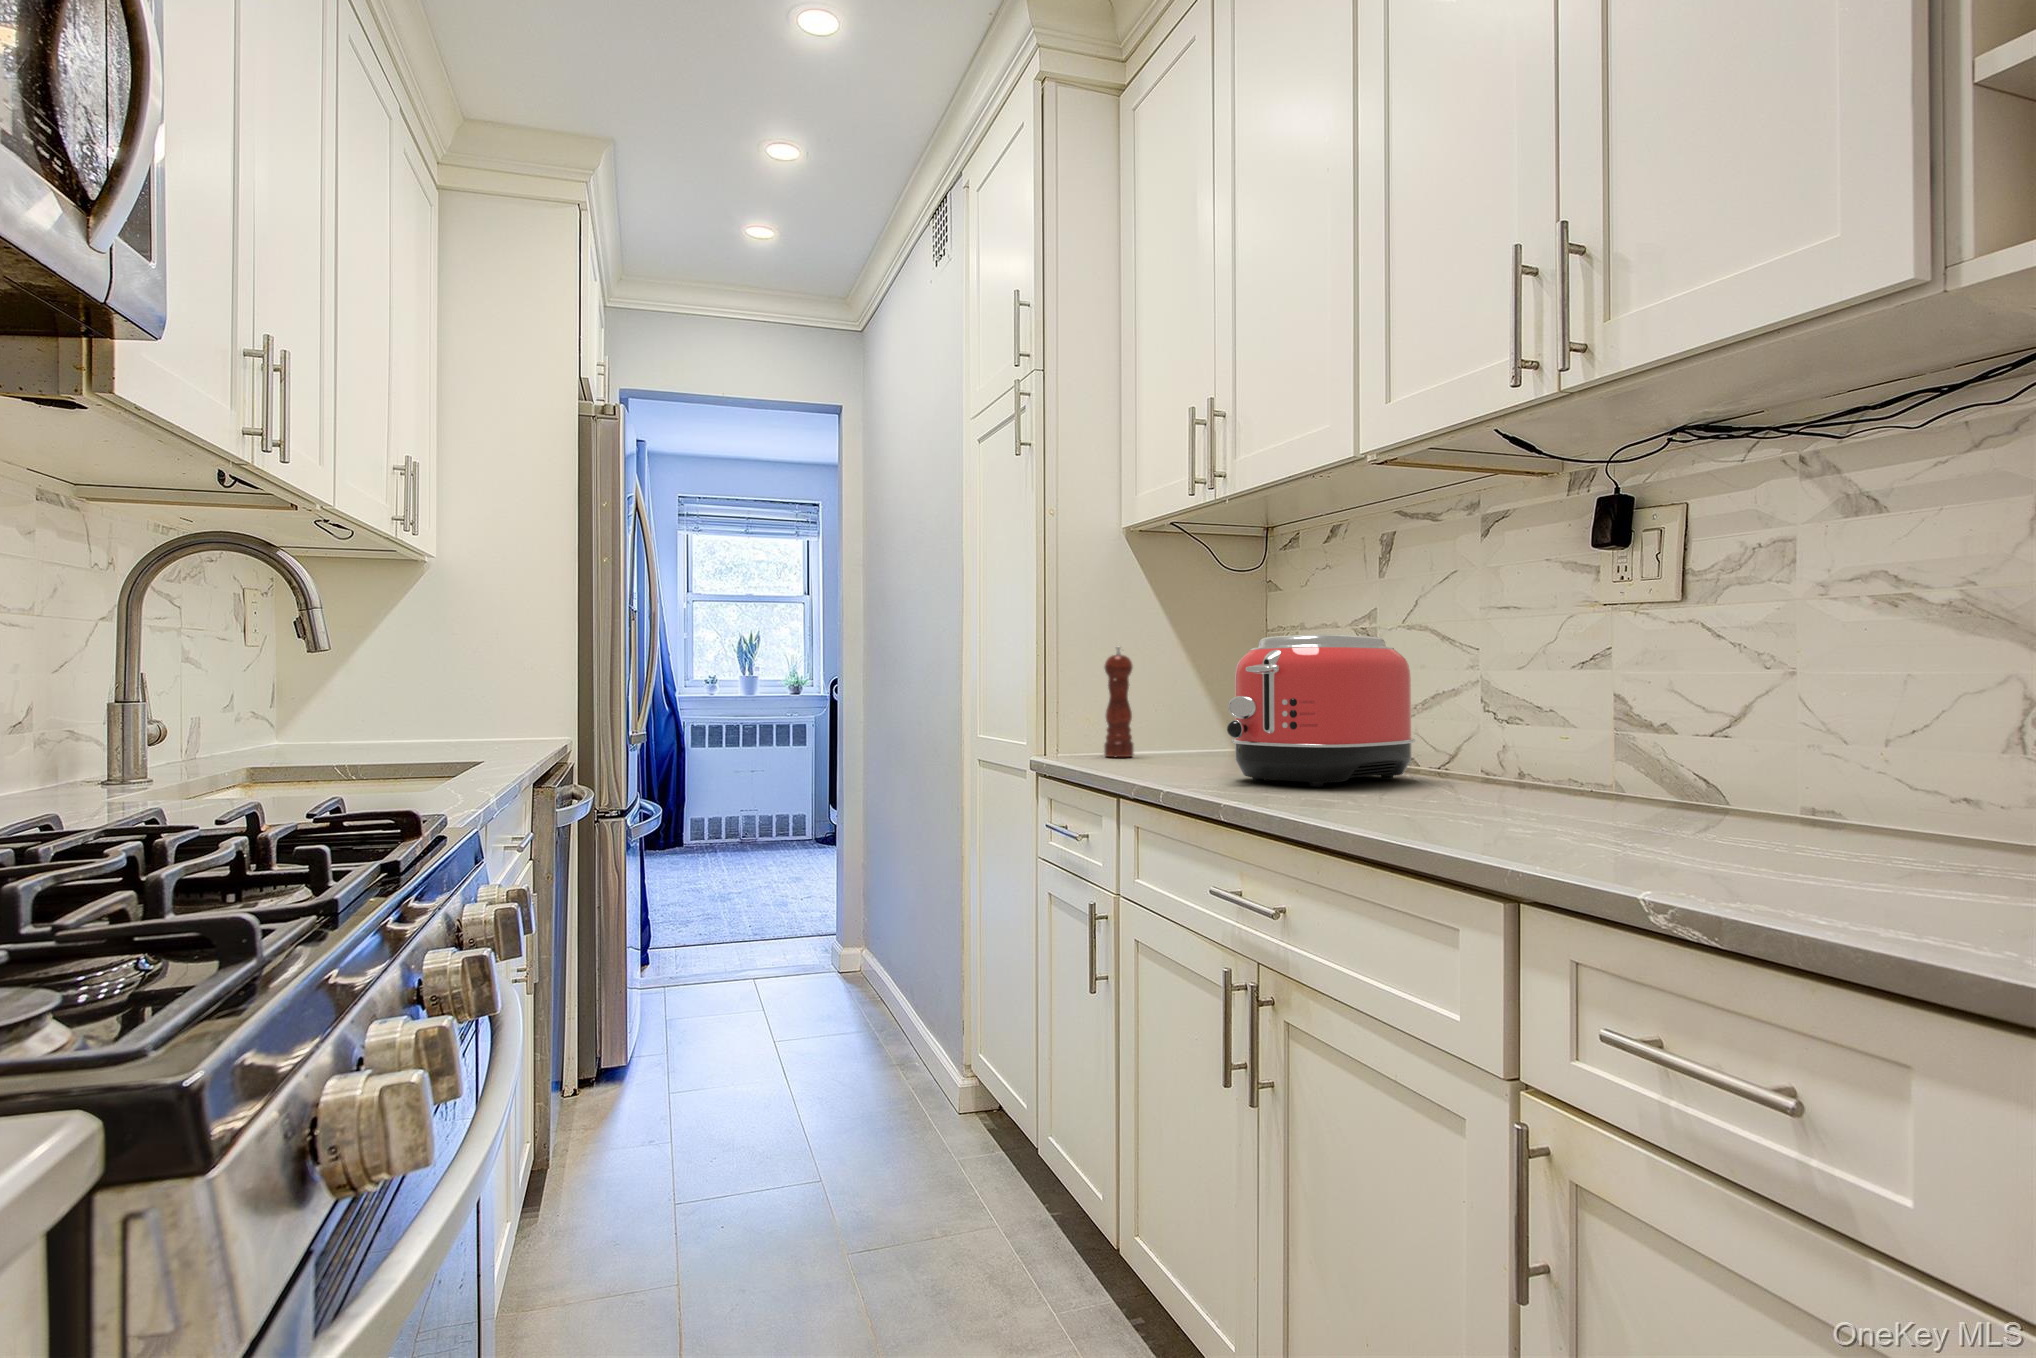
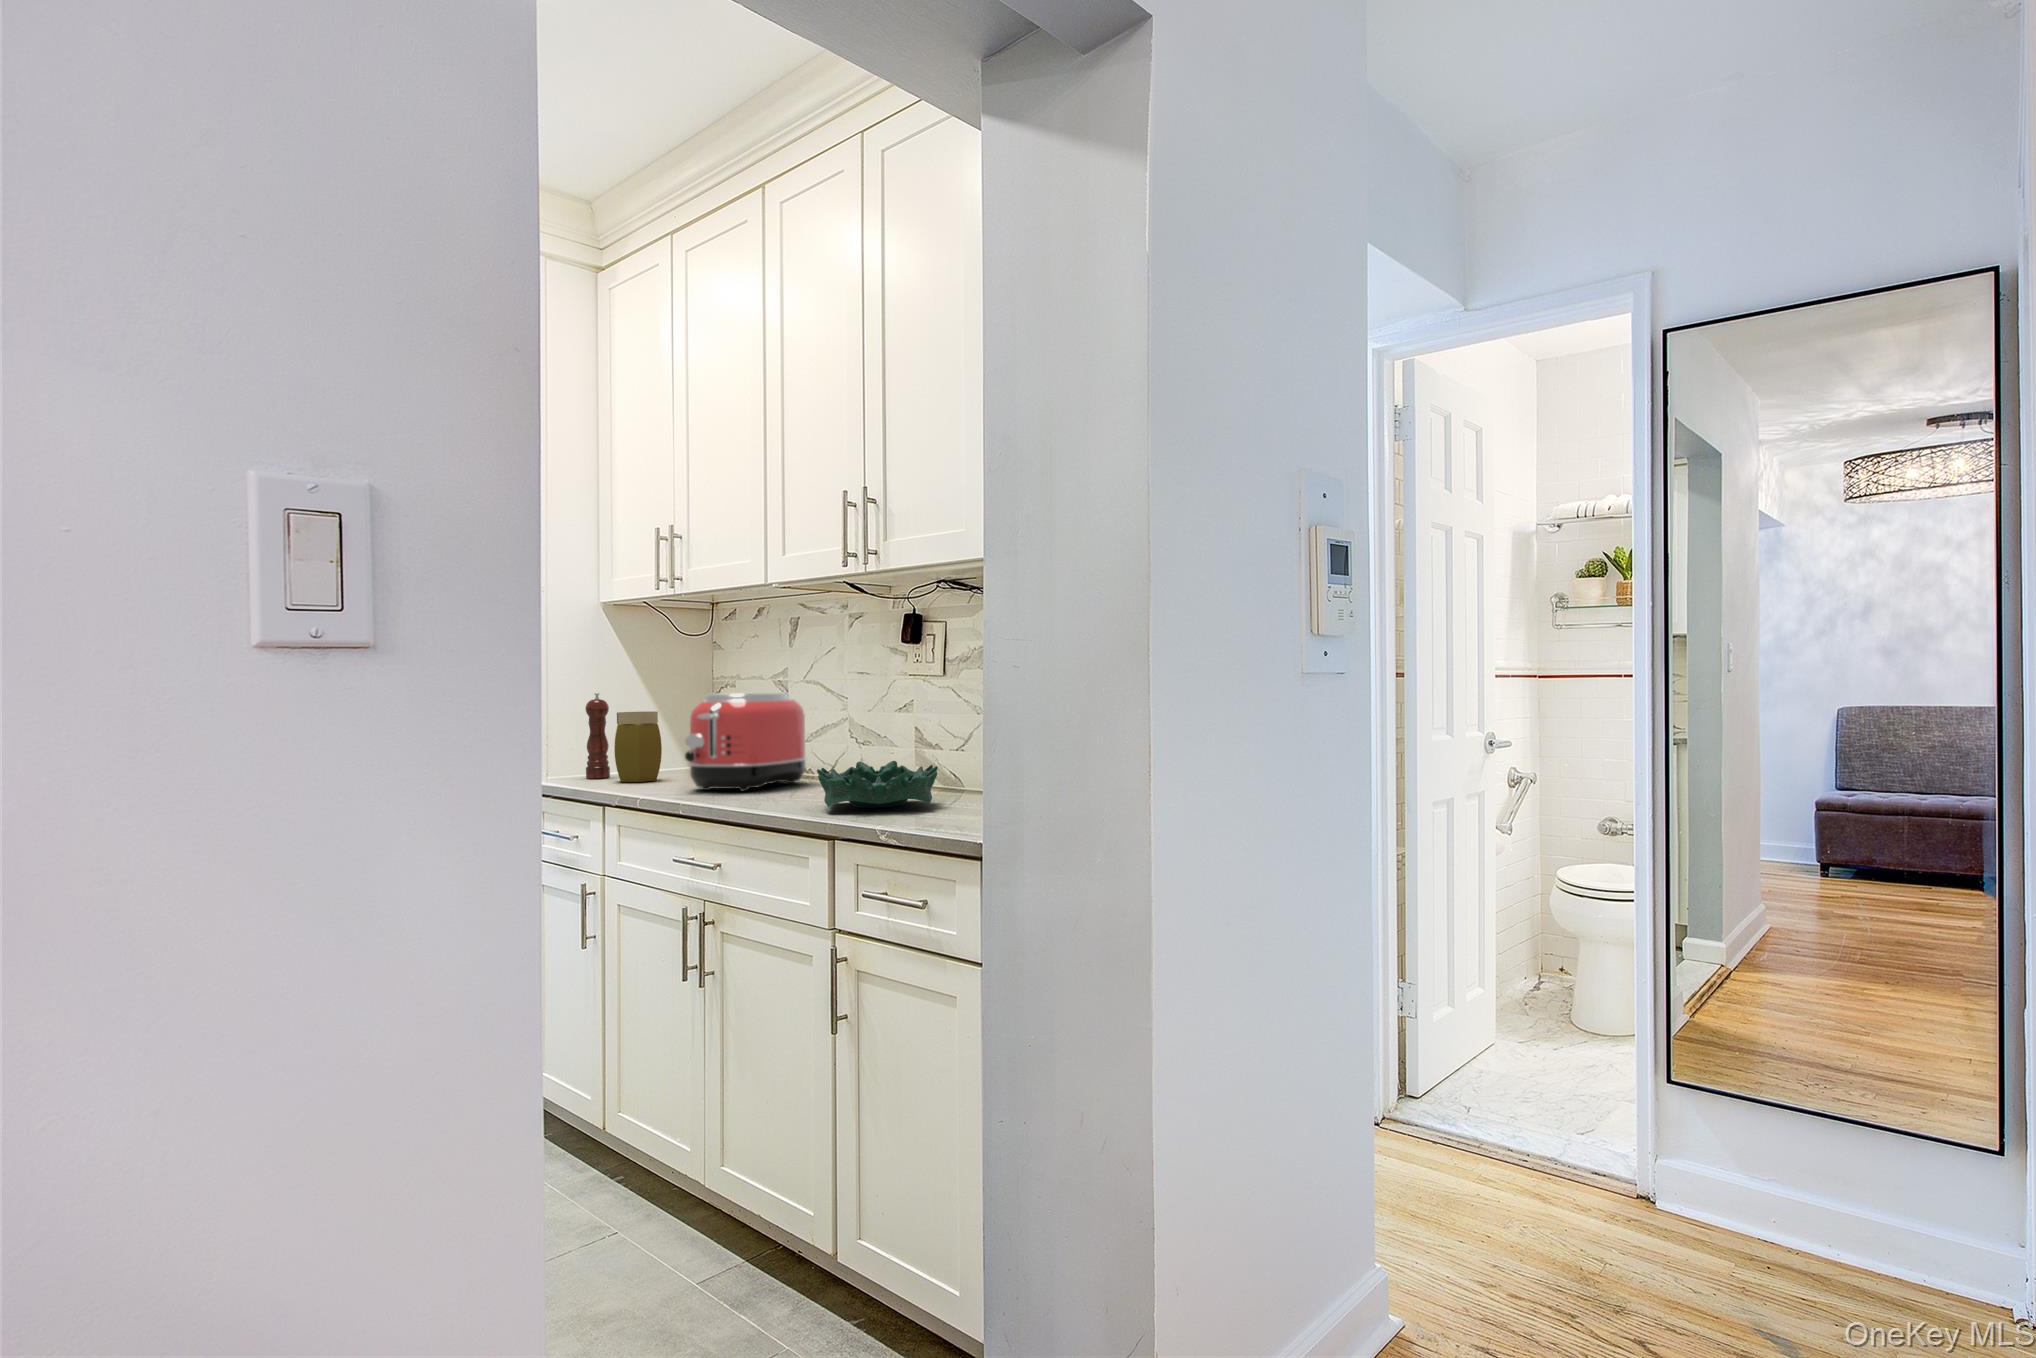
jar: none [1137,670,1197,765] -> present [614,711,662,782]
decorative bowl: none [1462,746,1732,840] -> present [817,761,938,808]

